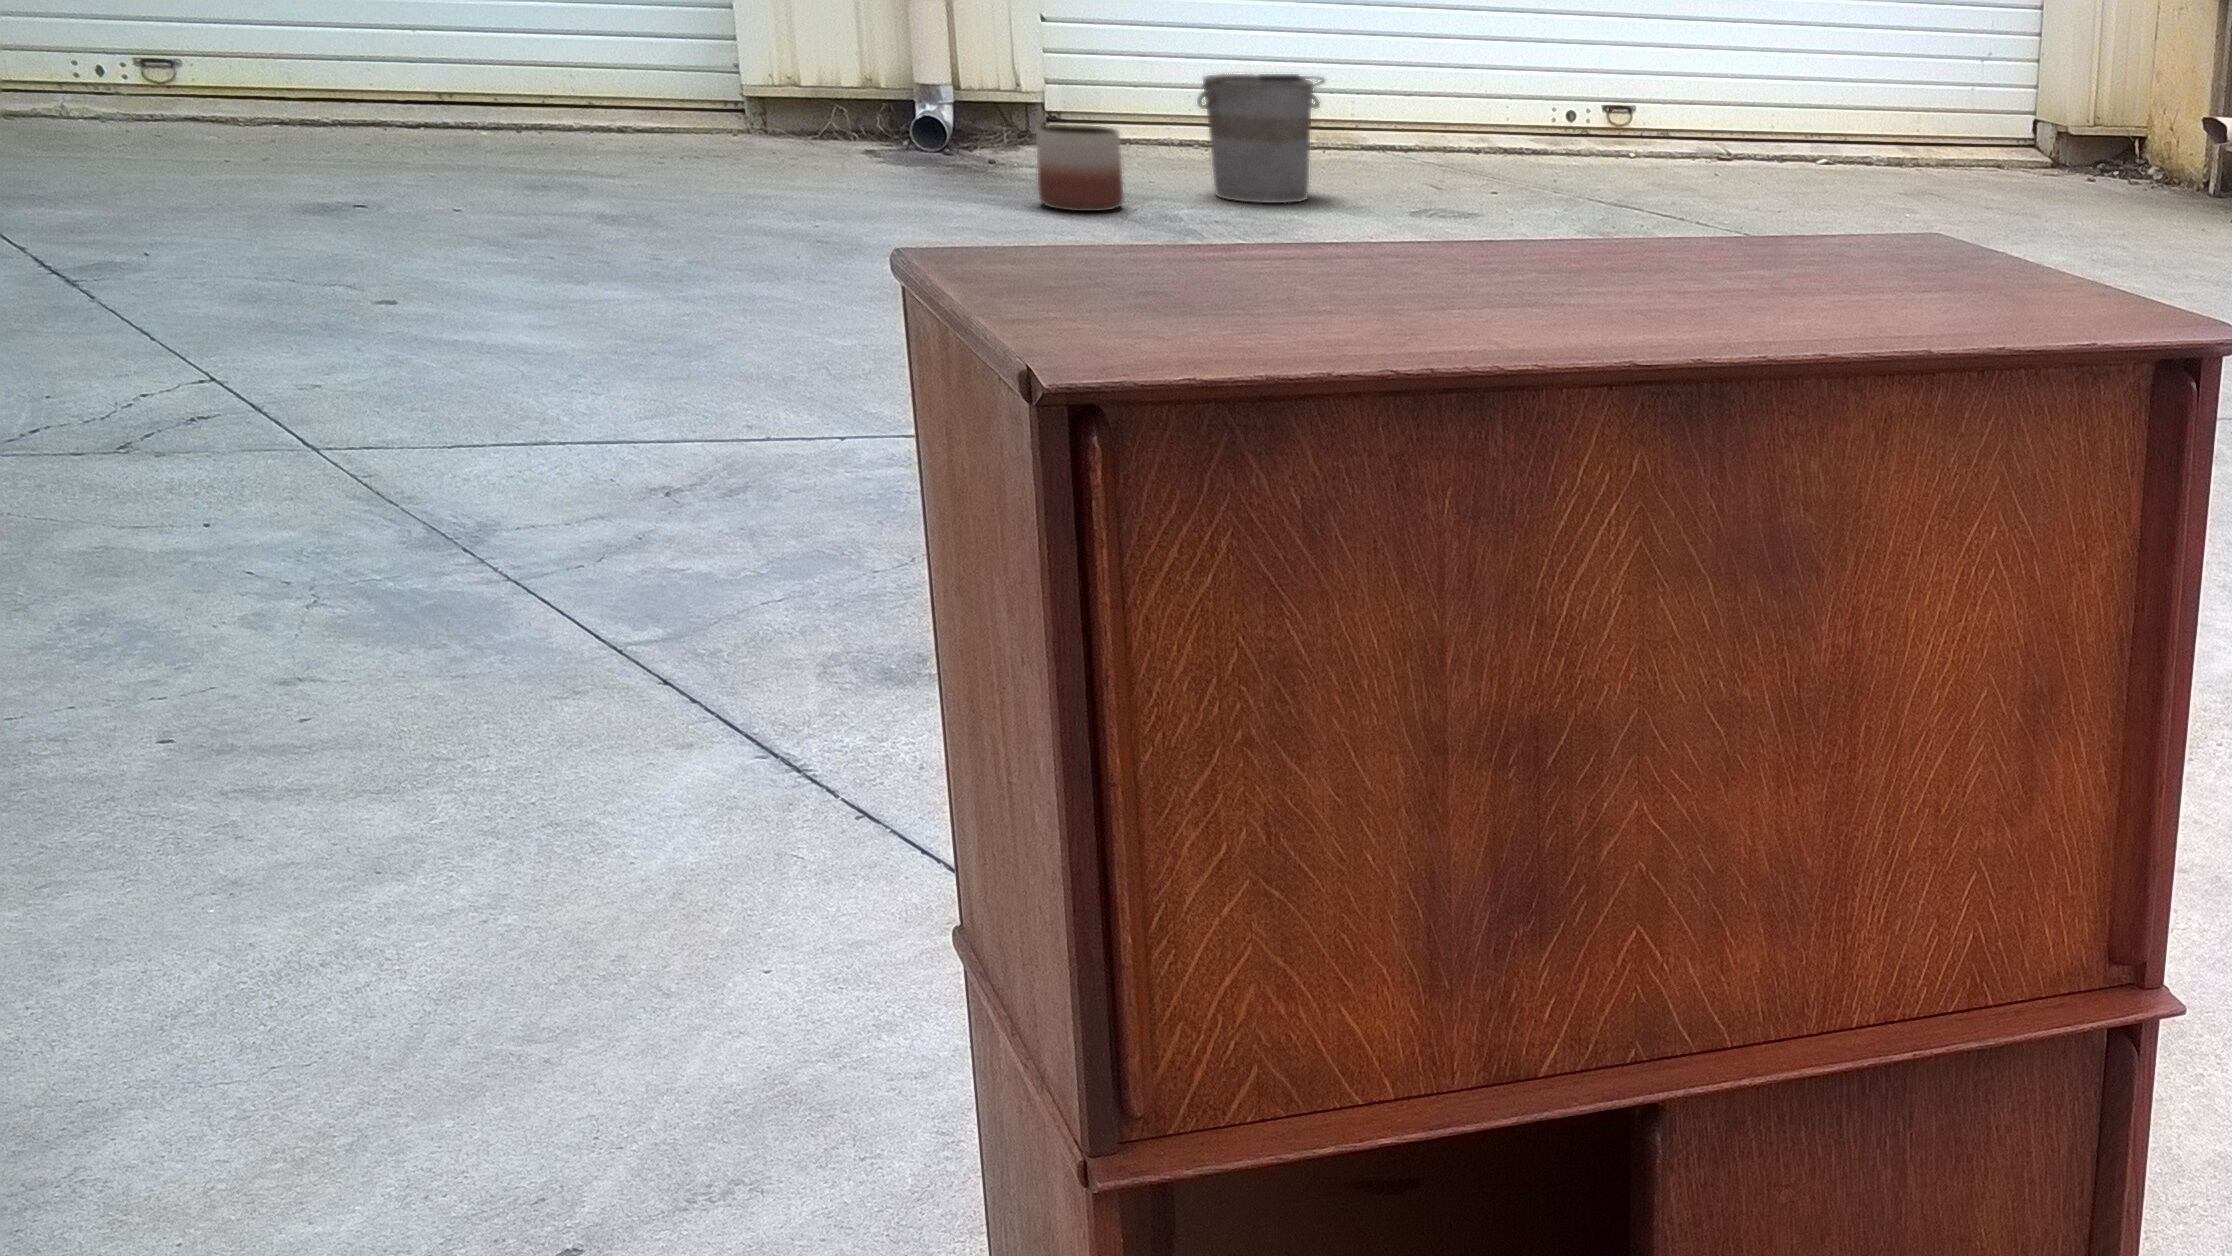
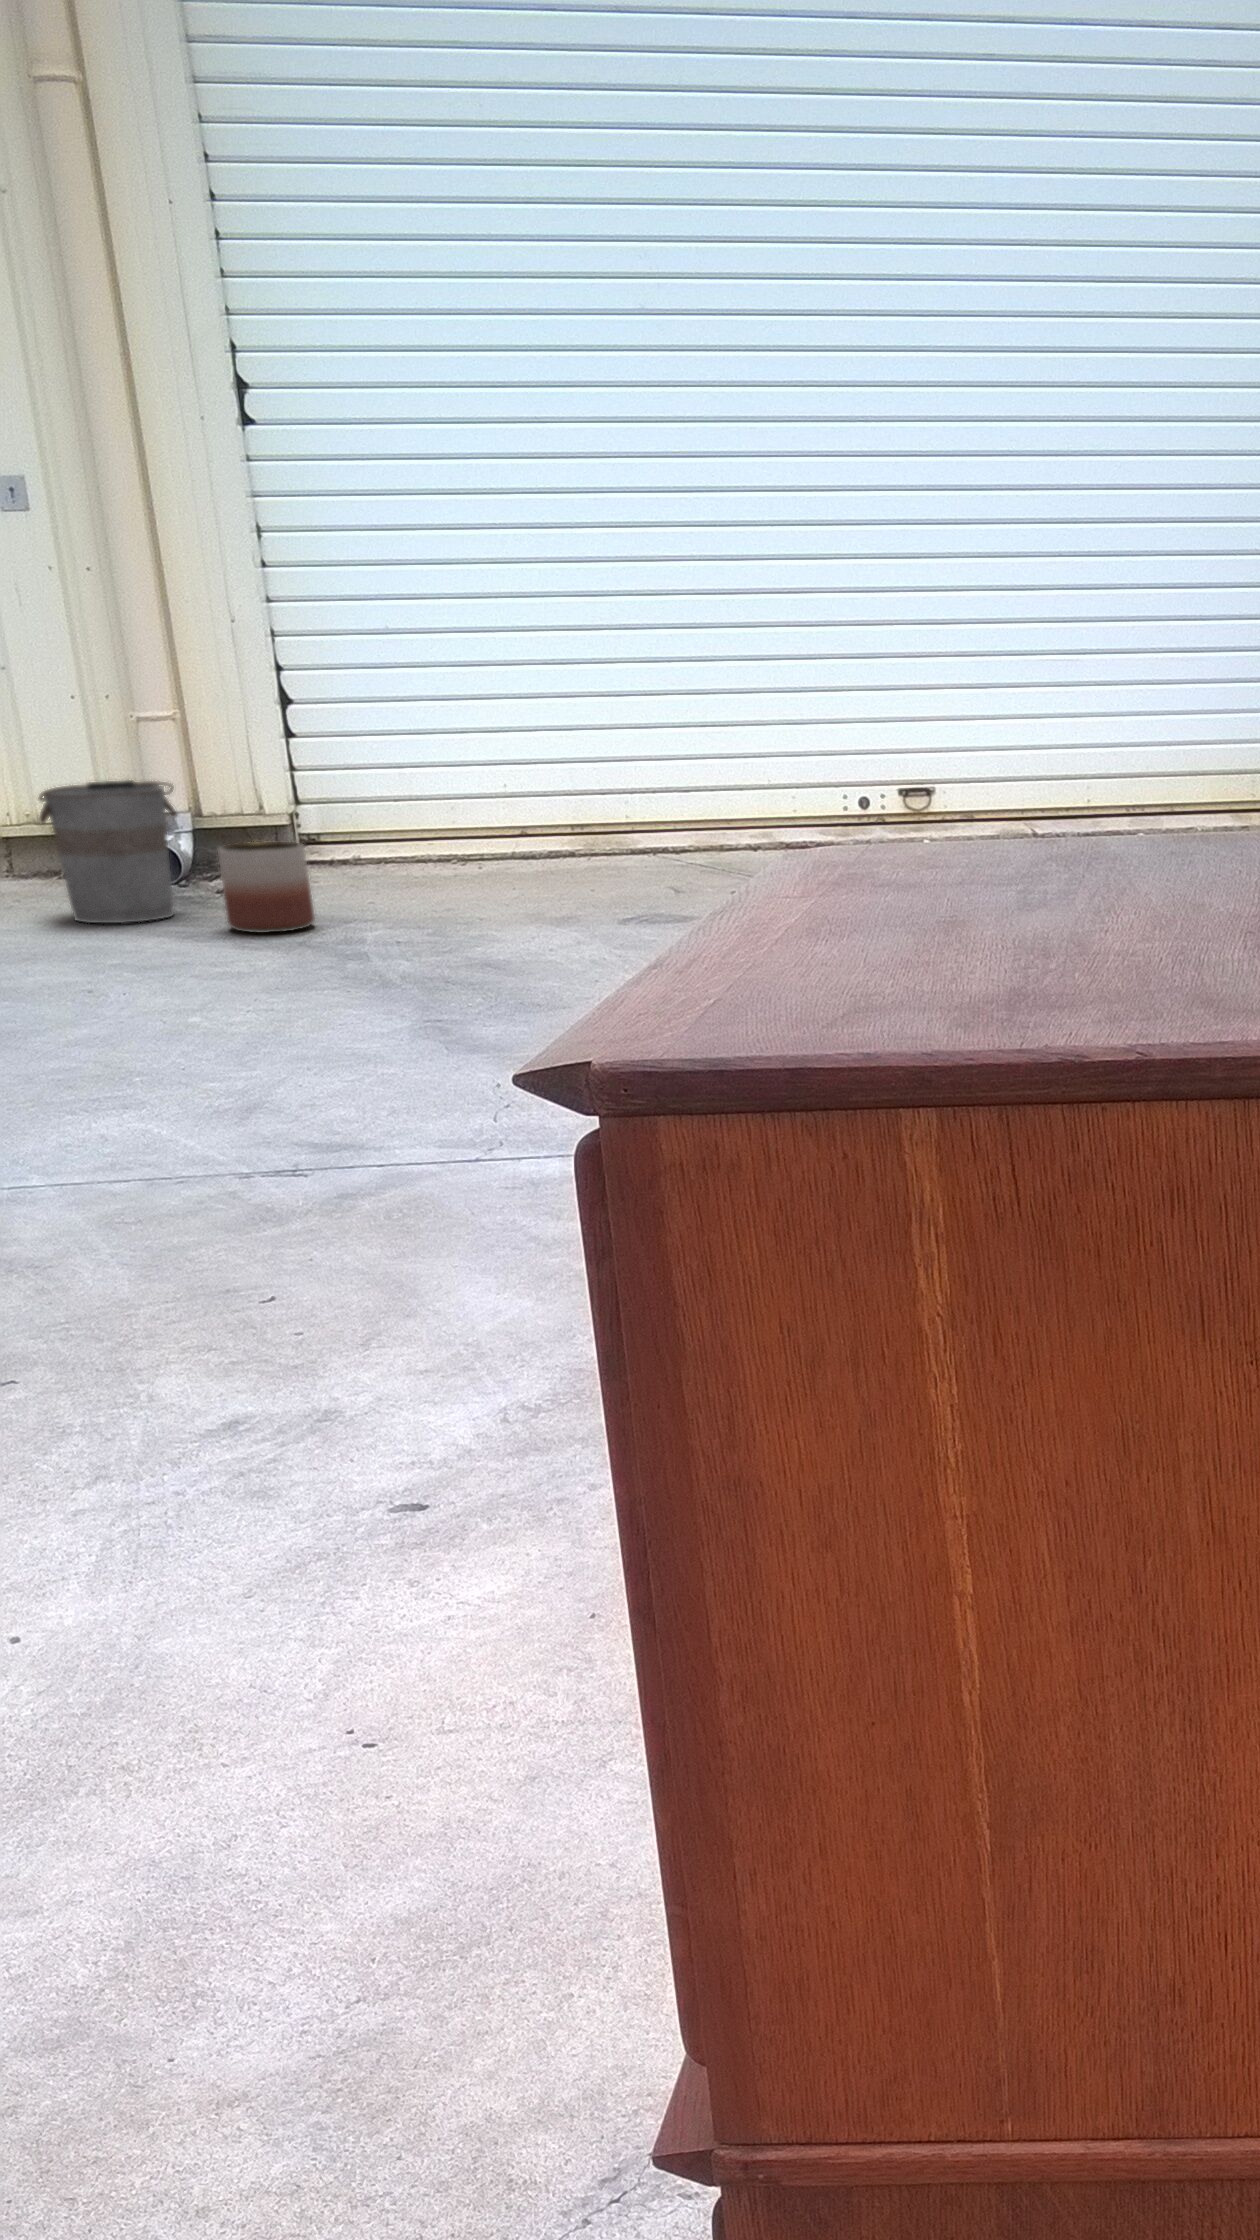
bucket: present [1197,74,1325,203] -> present [39,780,176,923]

